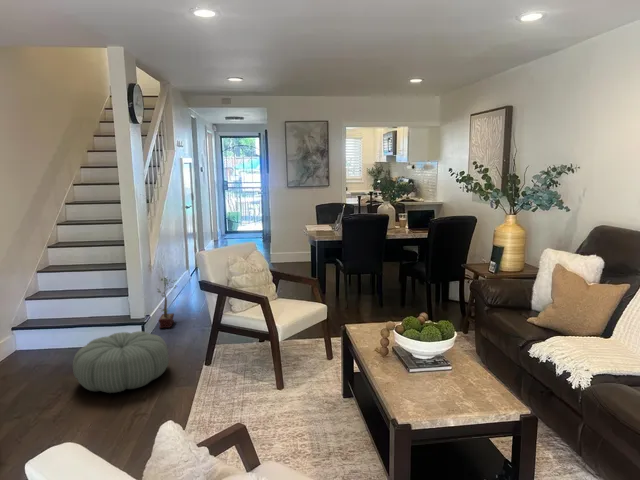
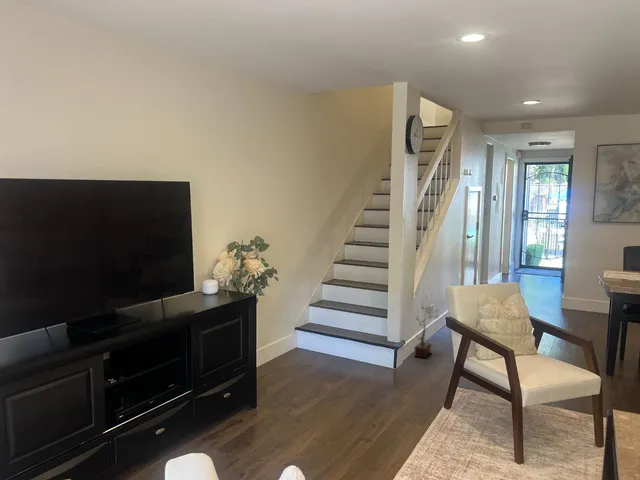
pouf: present [73,331,169,393] -> none [323,352,409,411]

